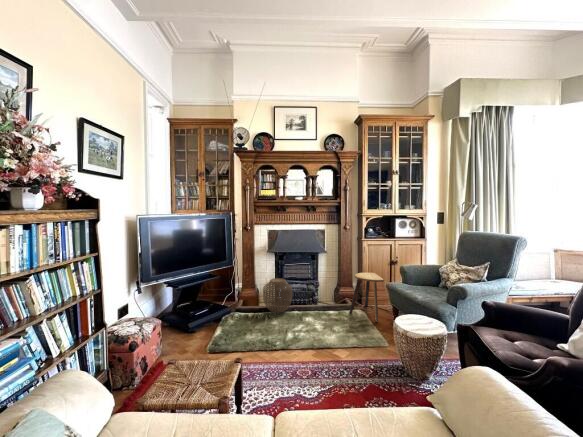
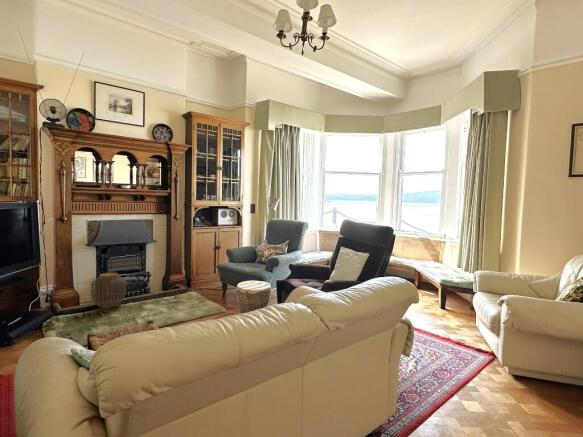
stool: present [350,273,384,321] -> none [184,258,216,297]

